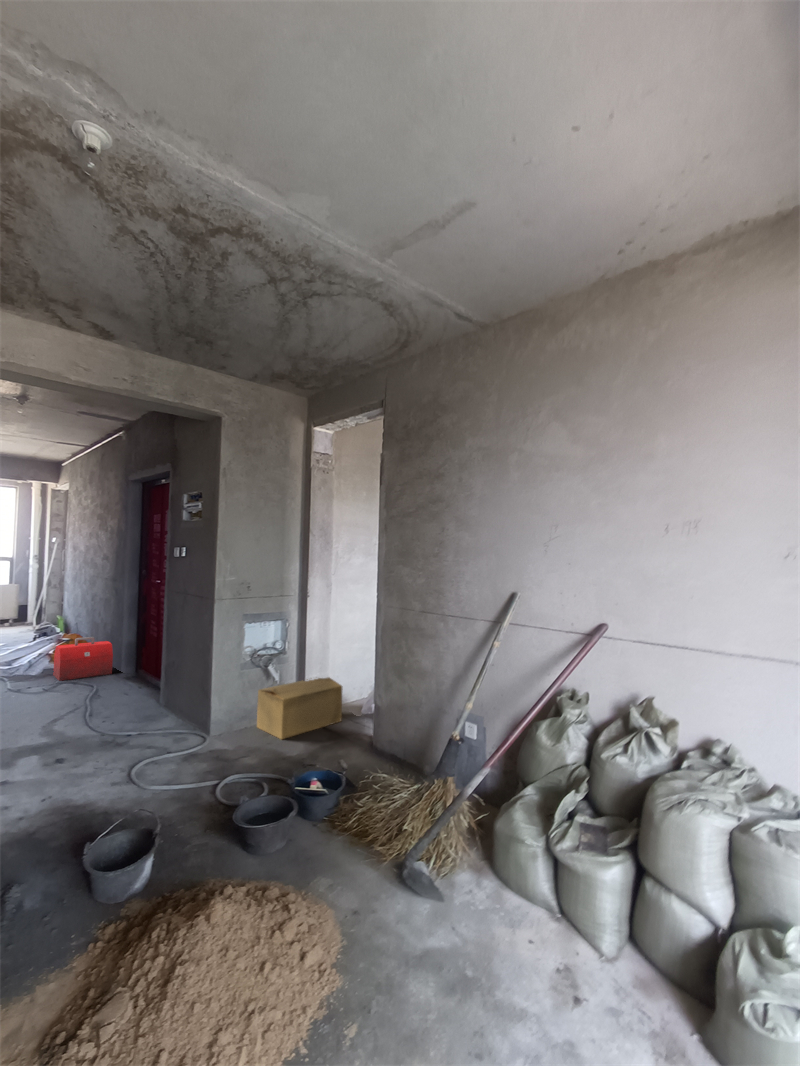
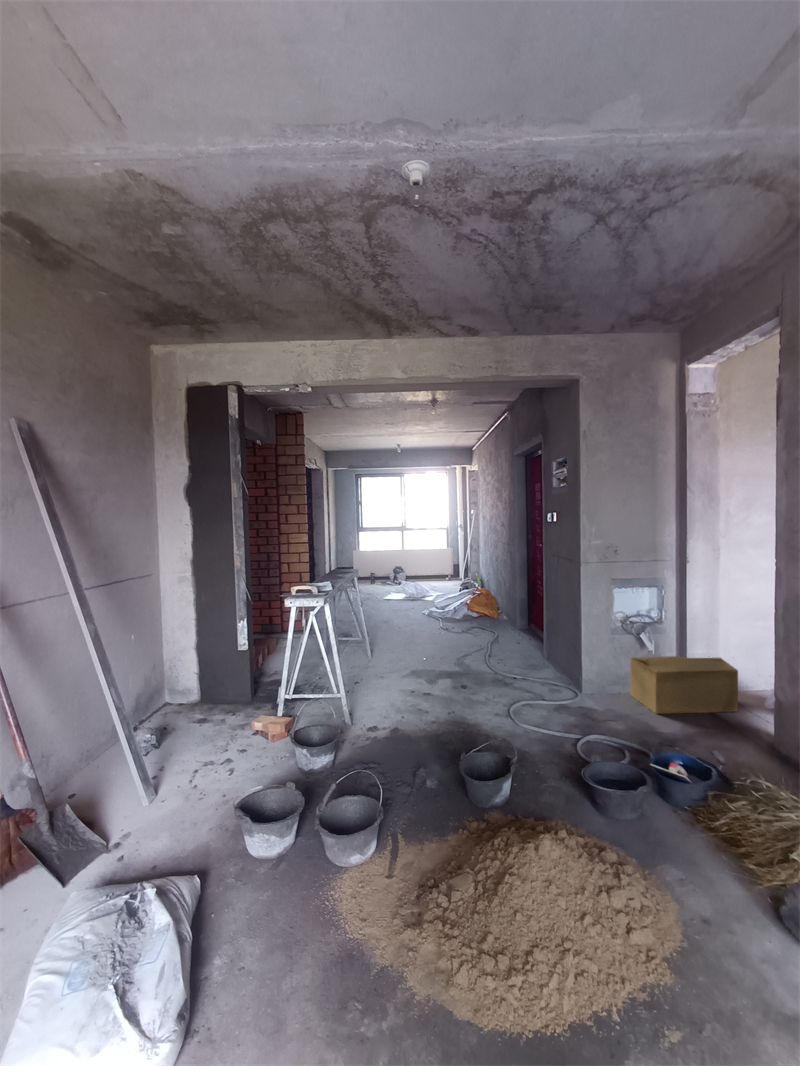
toolbox: present [53,637,113,681] -> none [469,591,510,624]

